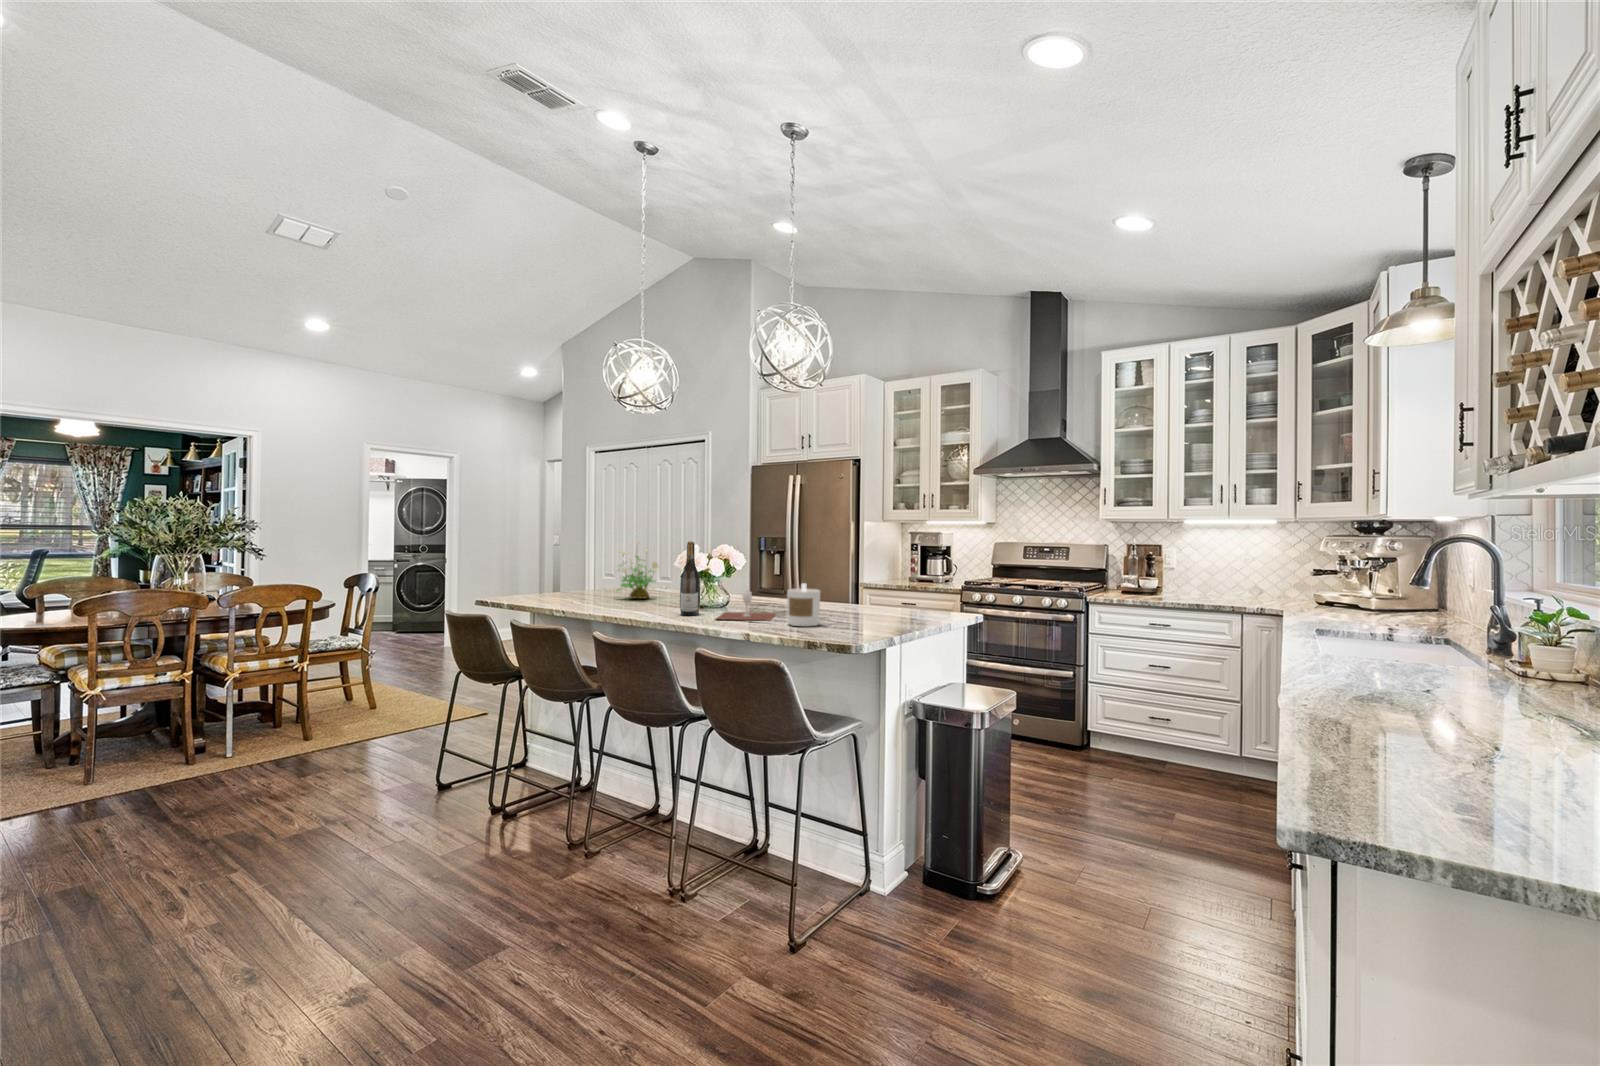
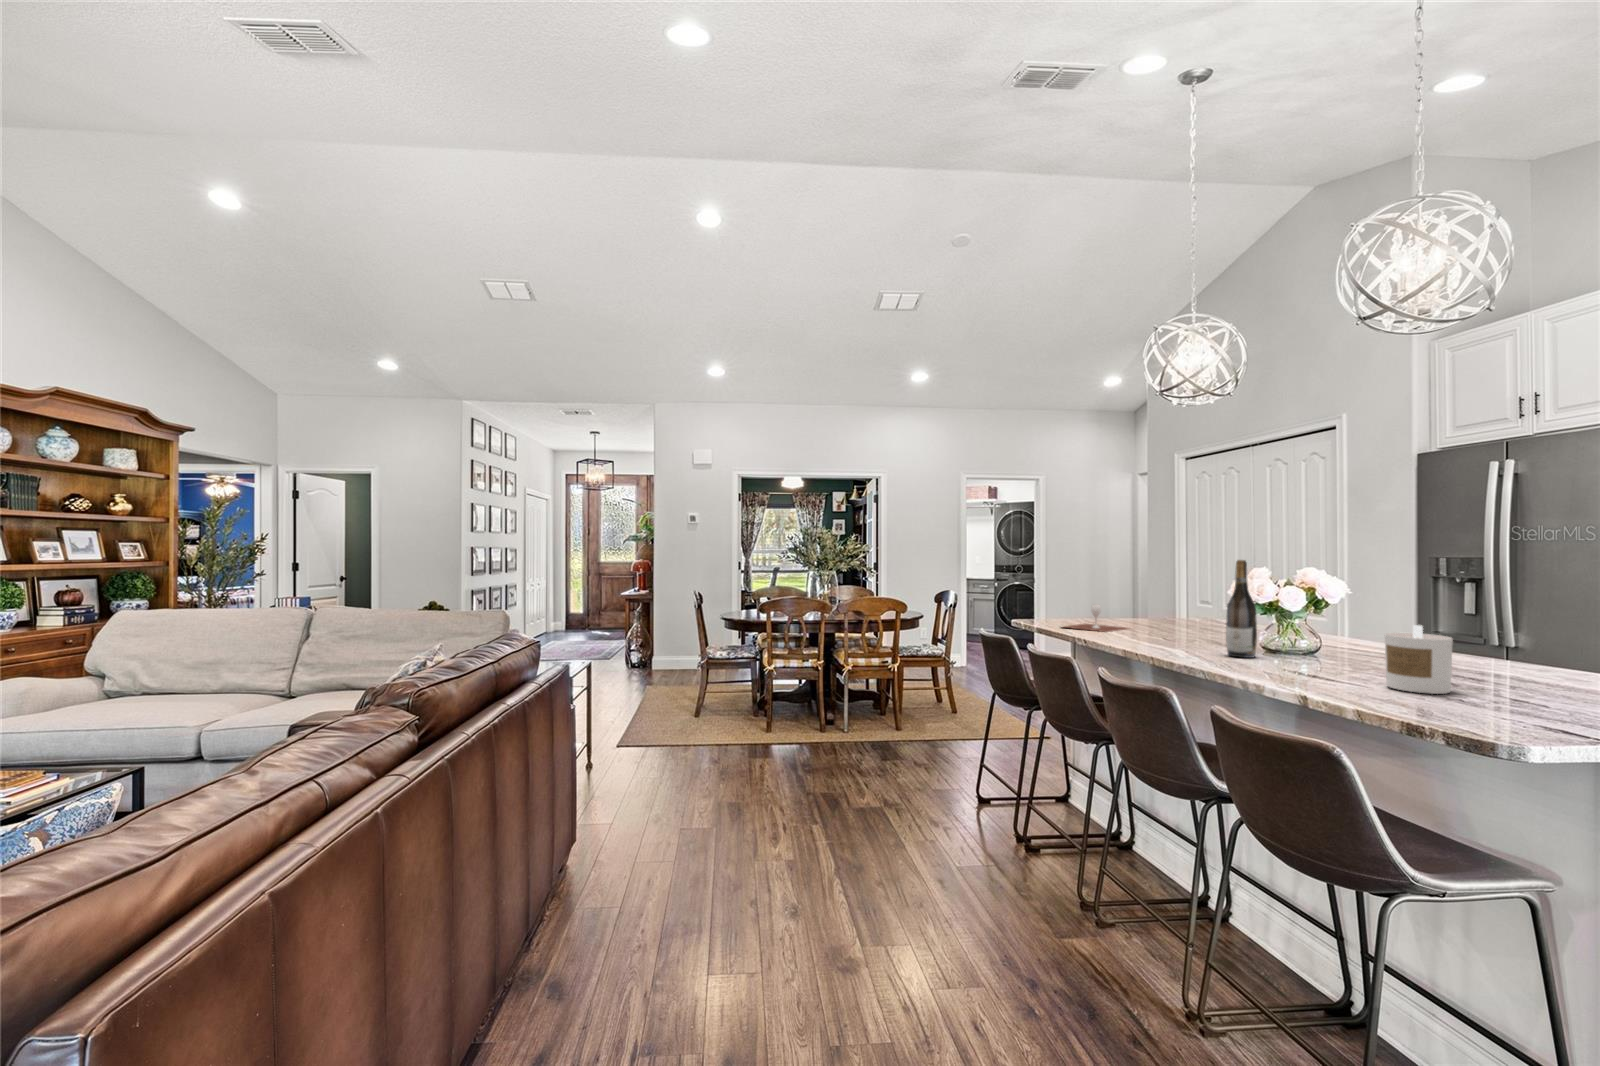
potted plant: present [617,549,658,598] -> none [1164,561,1226,632]
wine glass: present [717,591,776,621] -> present [1064,604,1127,632]

